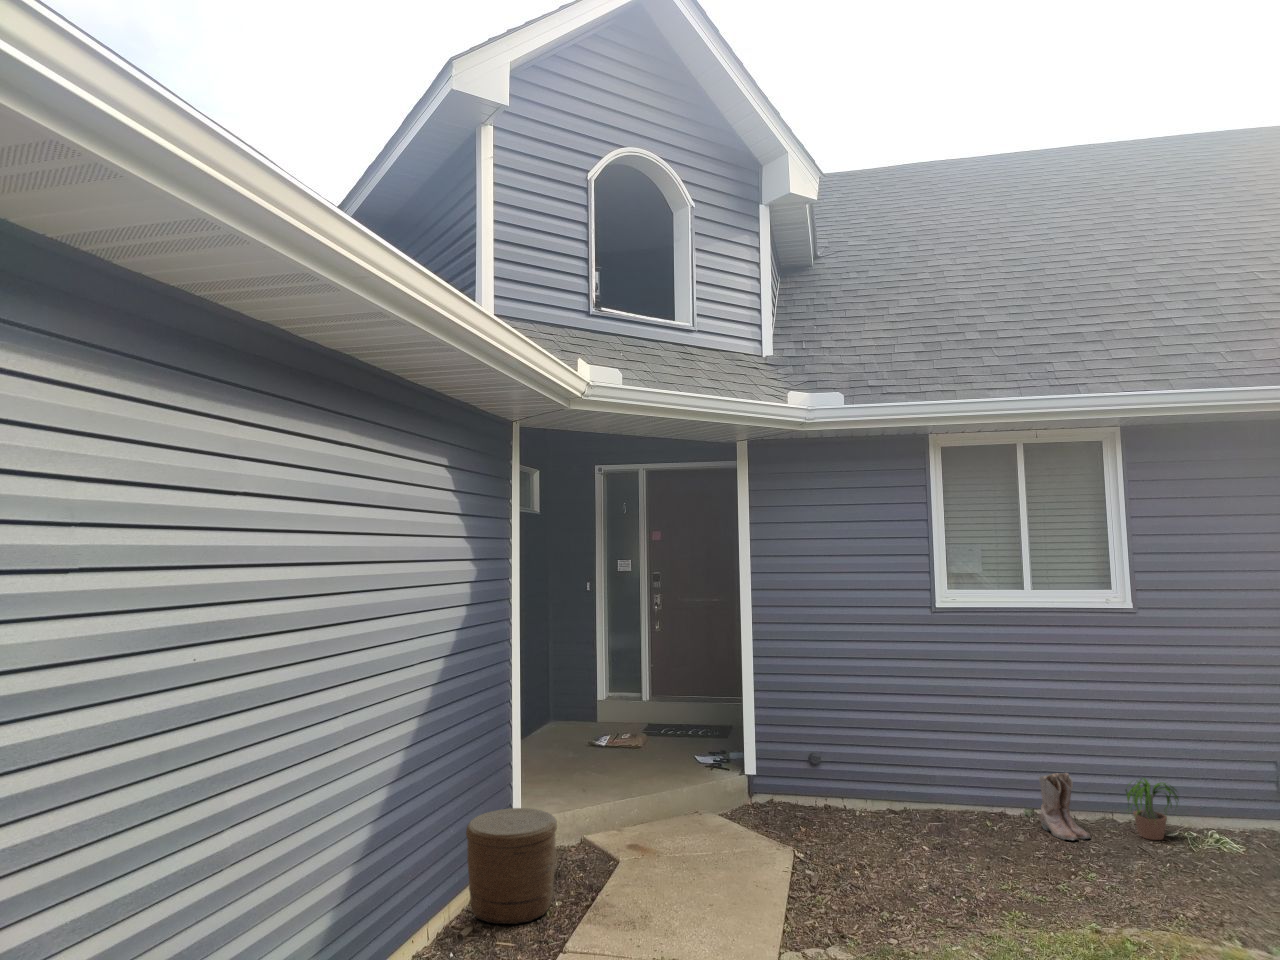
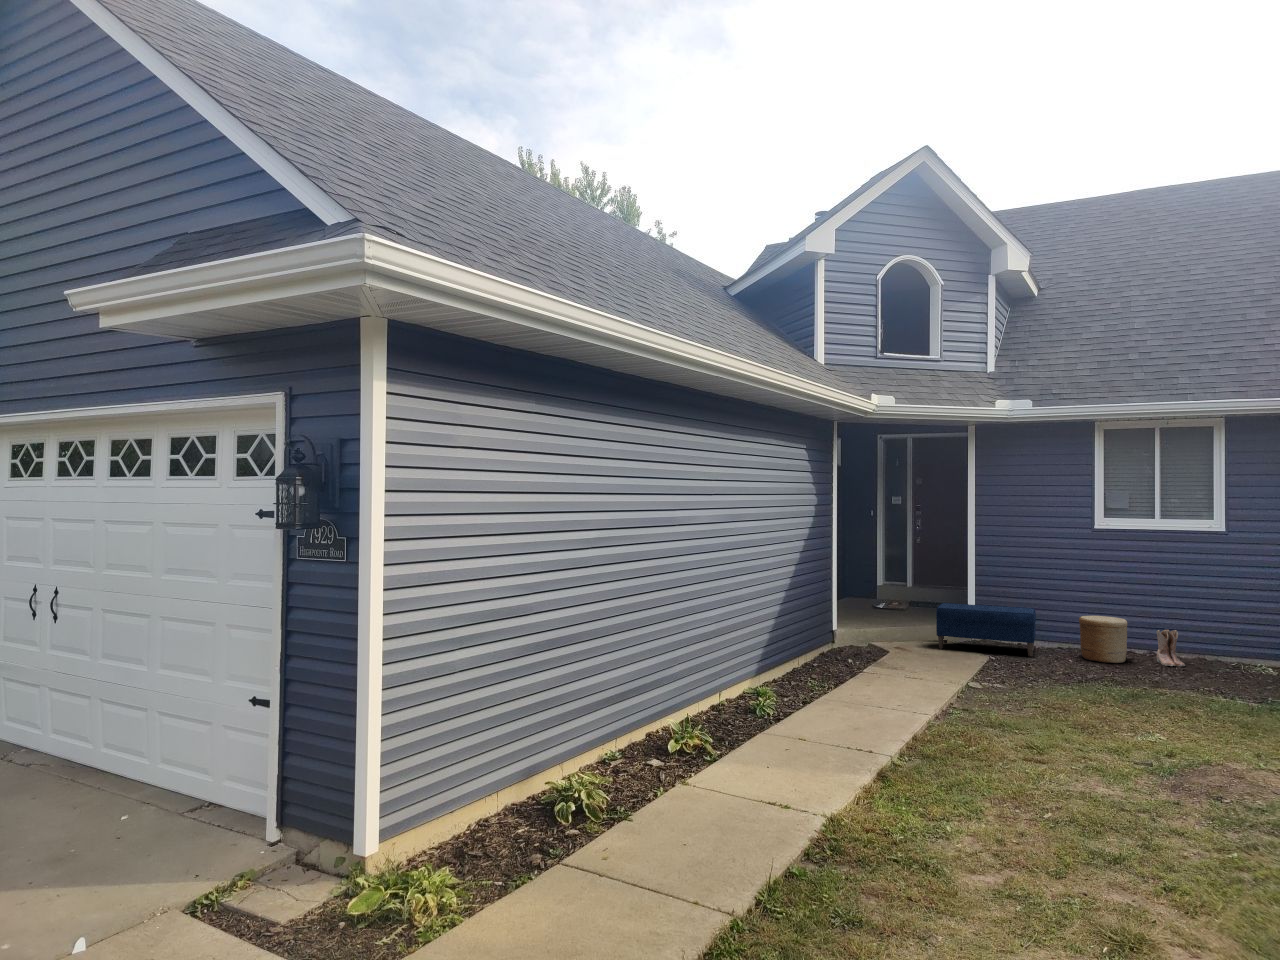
bench: none [696,742,860,840] -> present [936,603,1036,657]
potted plant: present [1126,778,1179,840] -> none [1209,635,1257,671]
woven basket: present [466,808,557,924] -> present [1079,616,1128,663]

